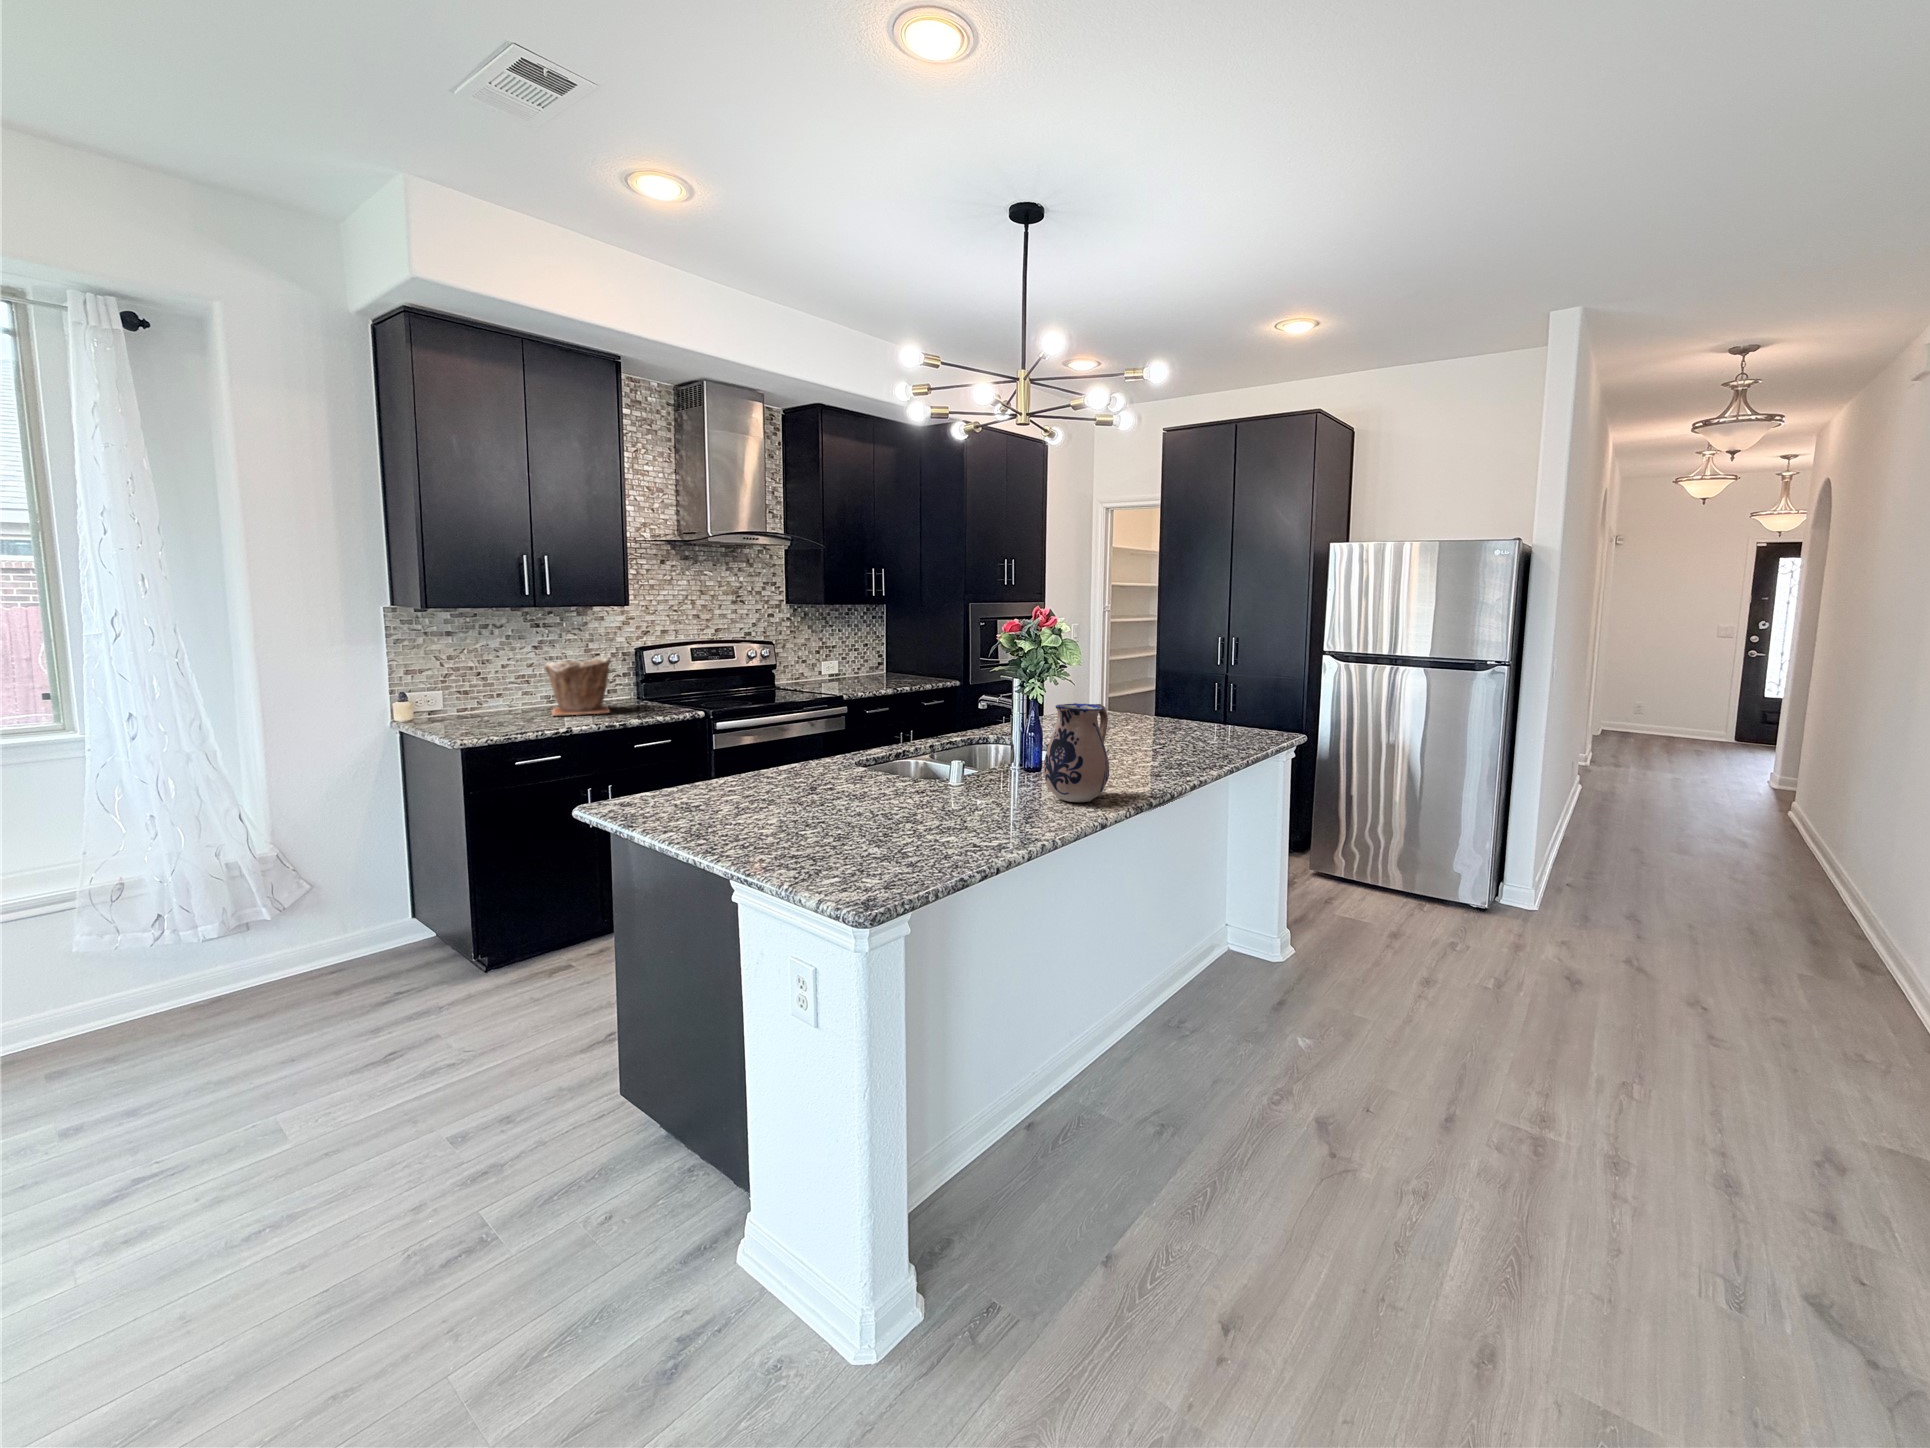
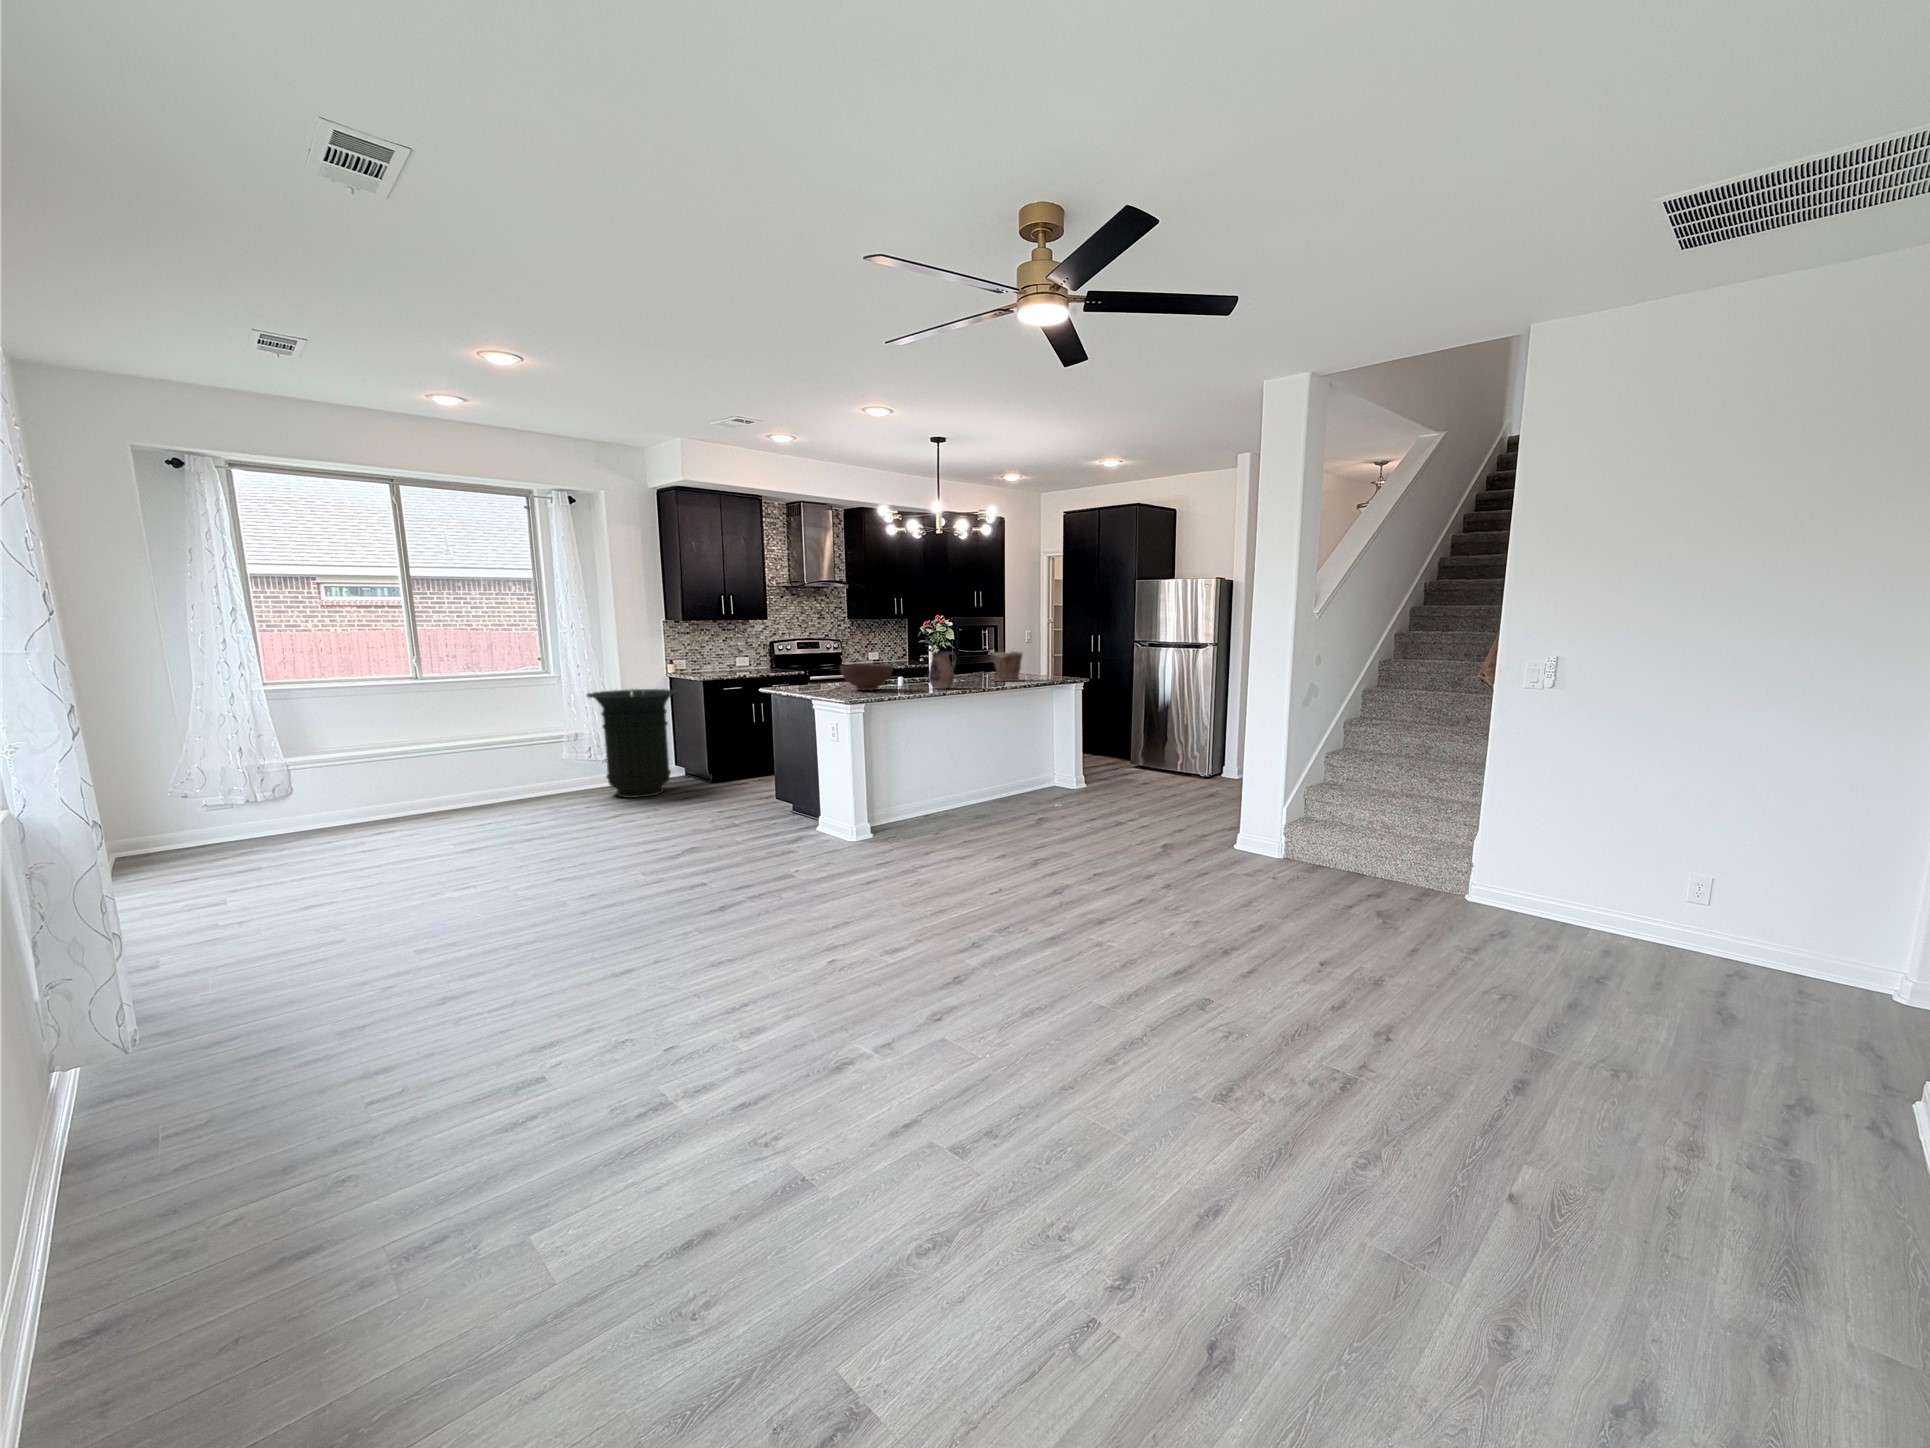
plant pot: present [545,658,610,716] -> present [992,651,1023,681]
fruit bowl: none [816,738,964,823] -> present [840,664,893,691]
trash can: none [130,762,404,1045] -> present [587,689,678,798]

